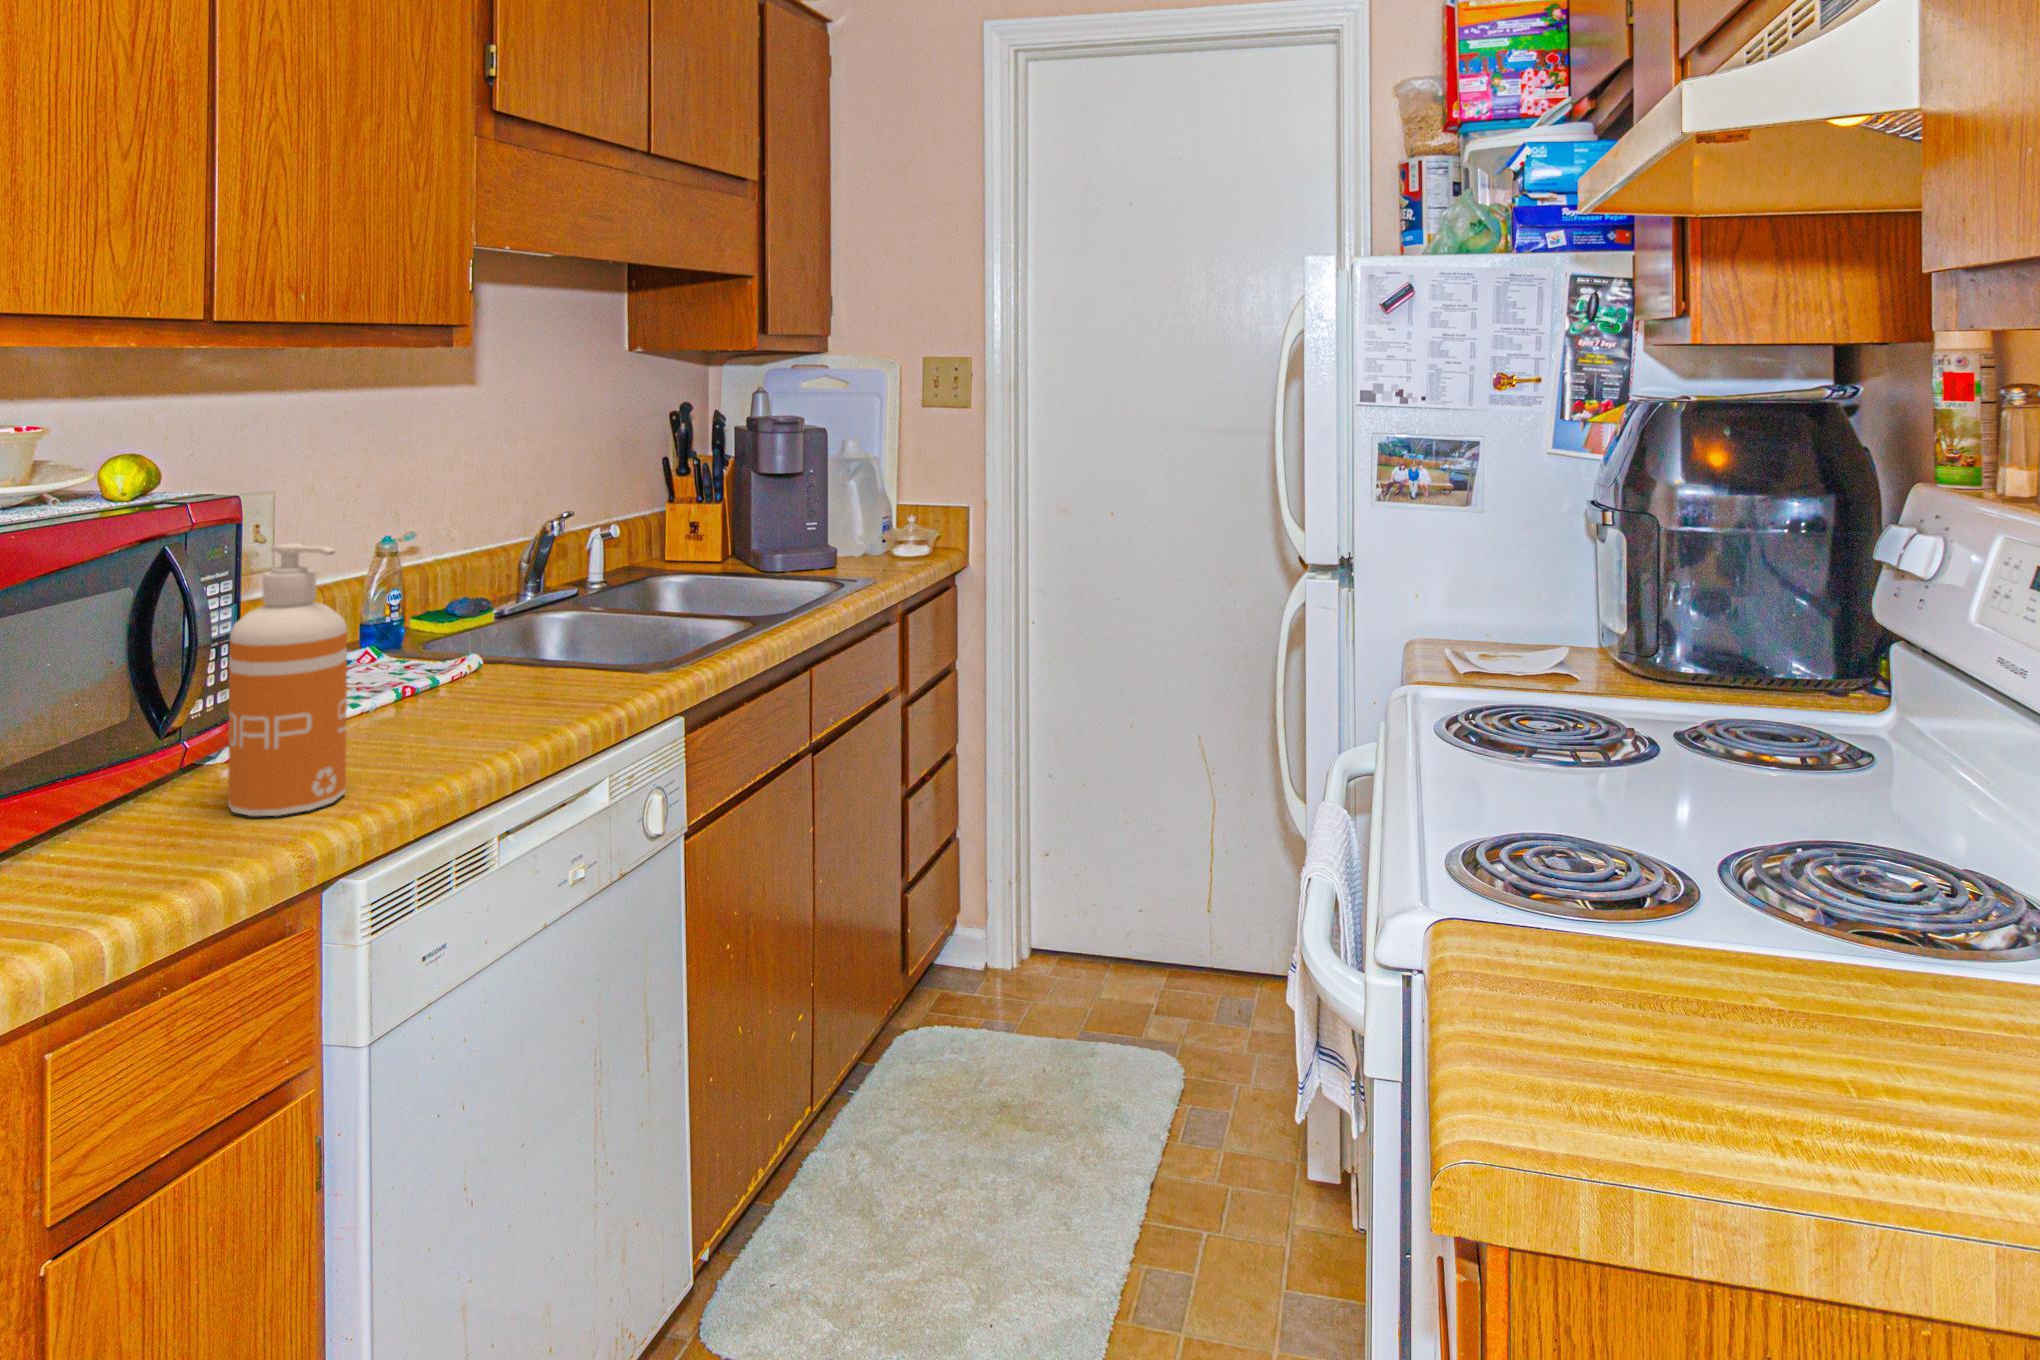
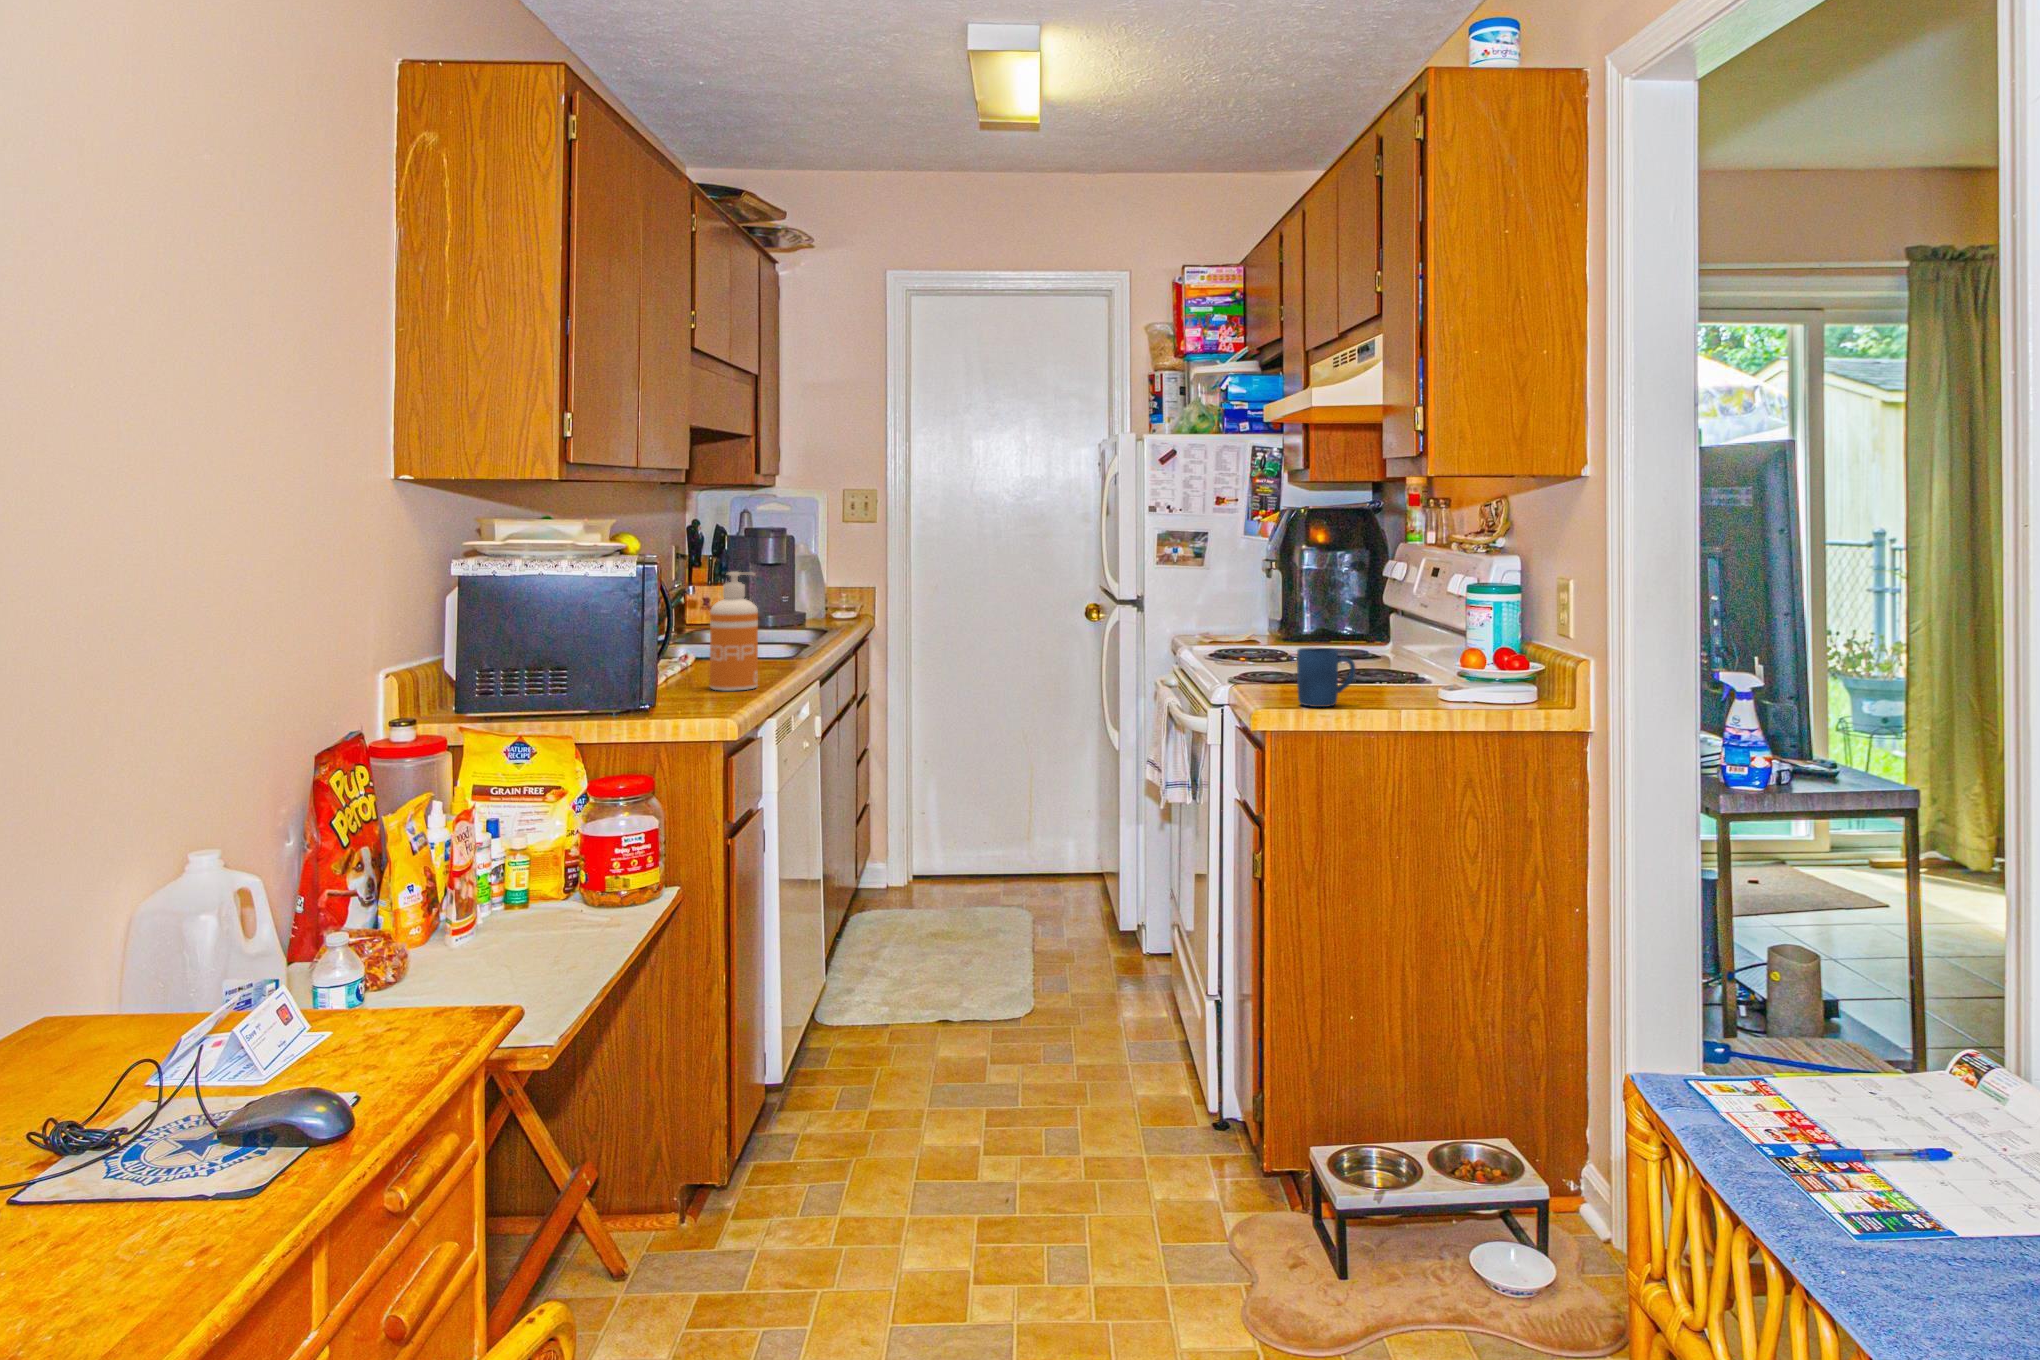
mug: none [1629,888,1844,1126] -> present [1297,648,1356,707]

